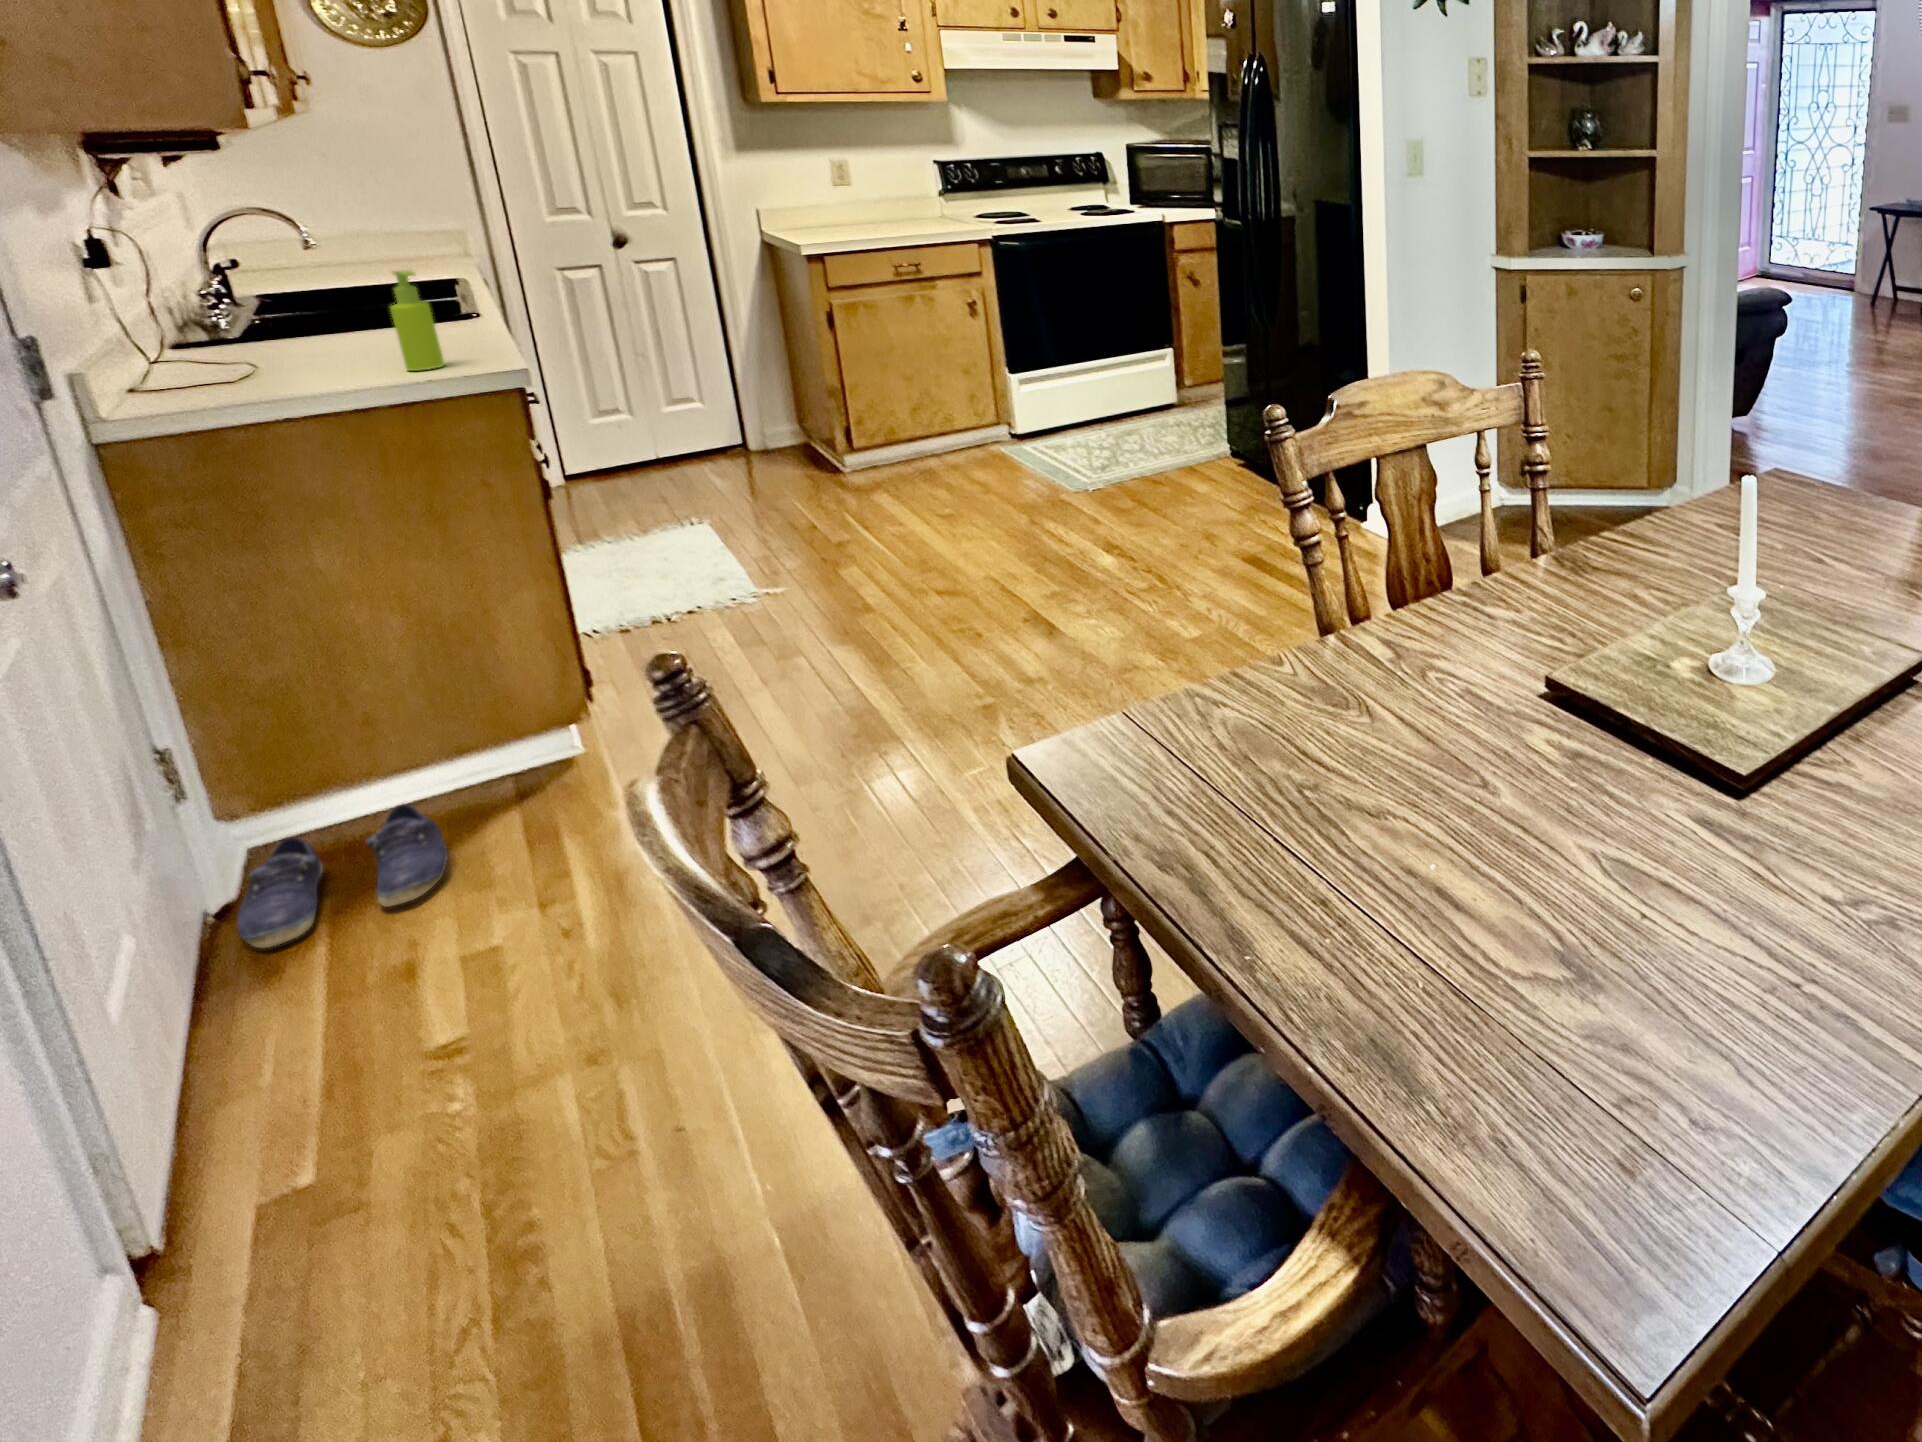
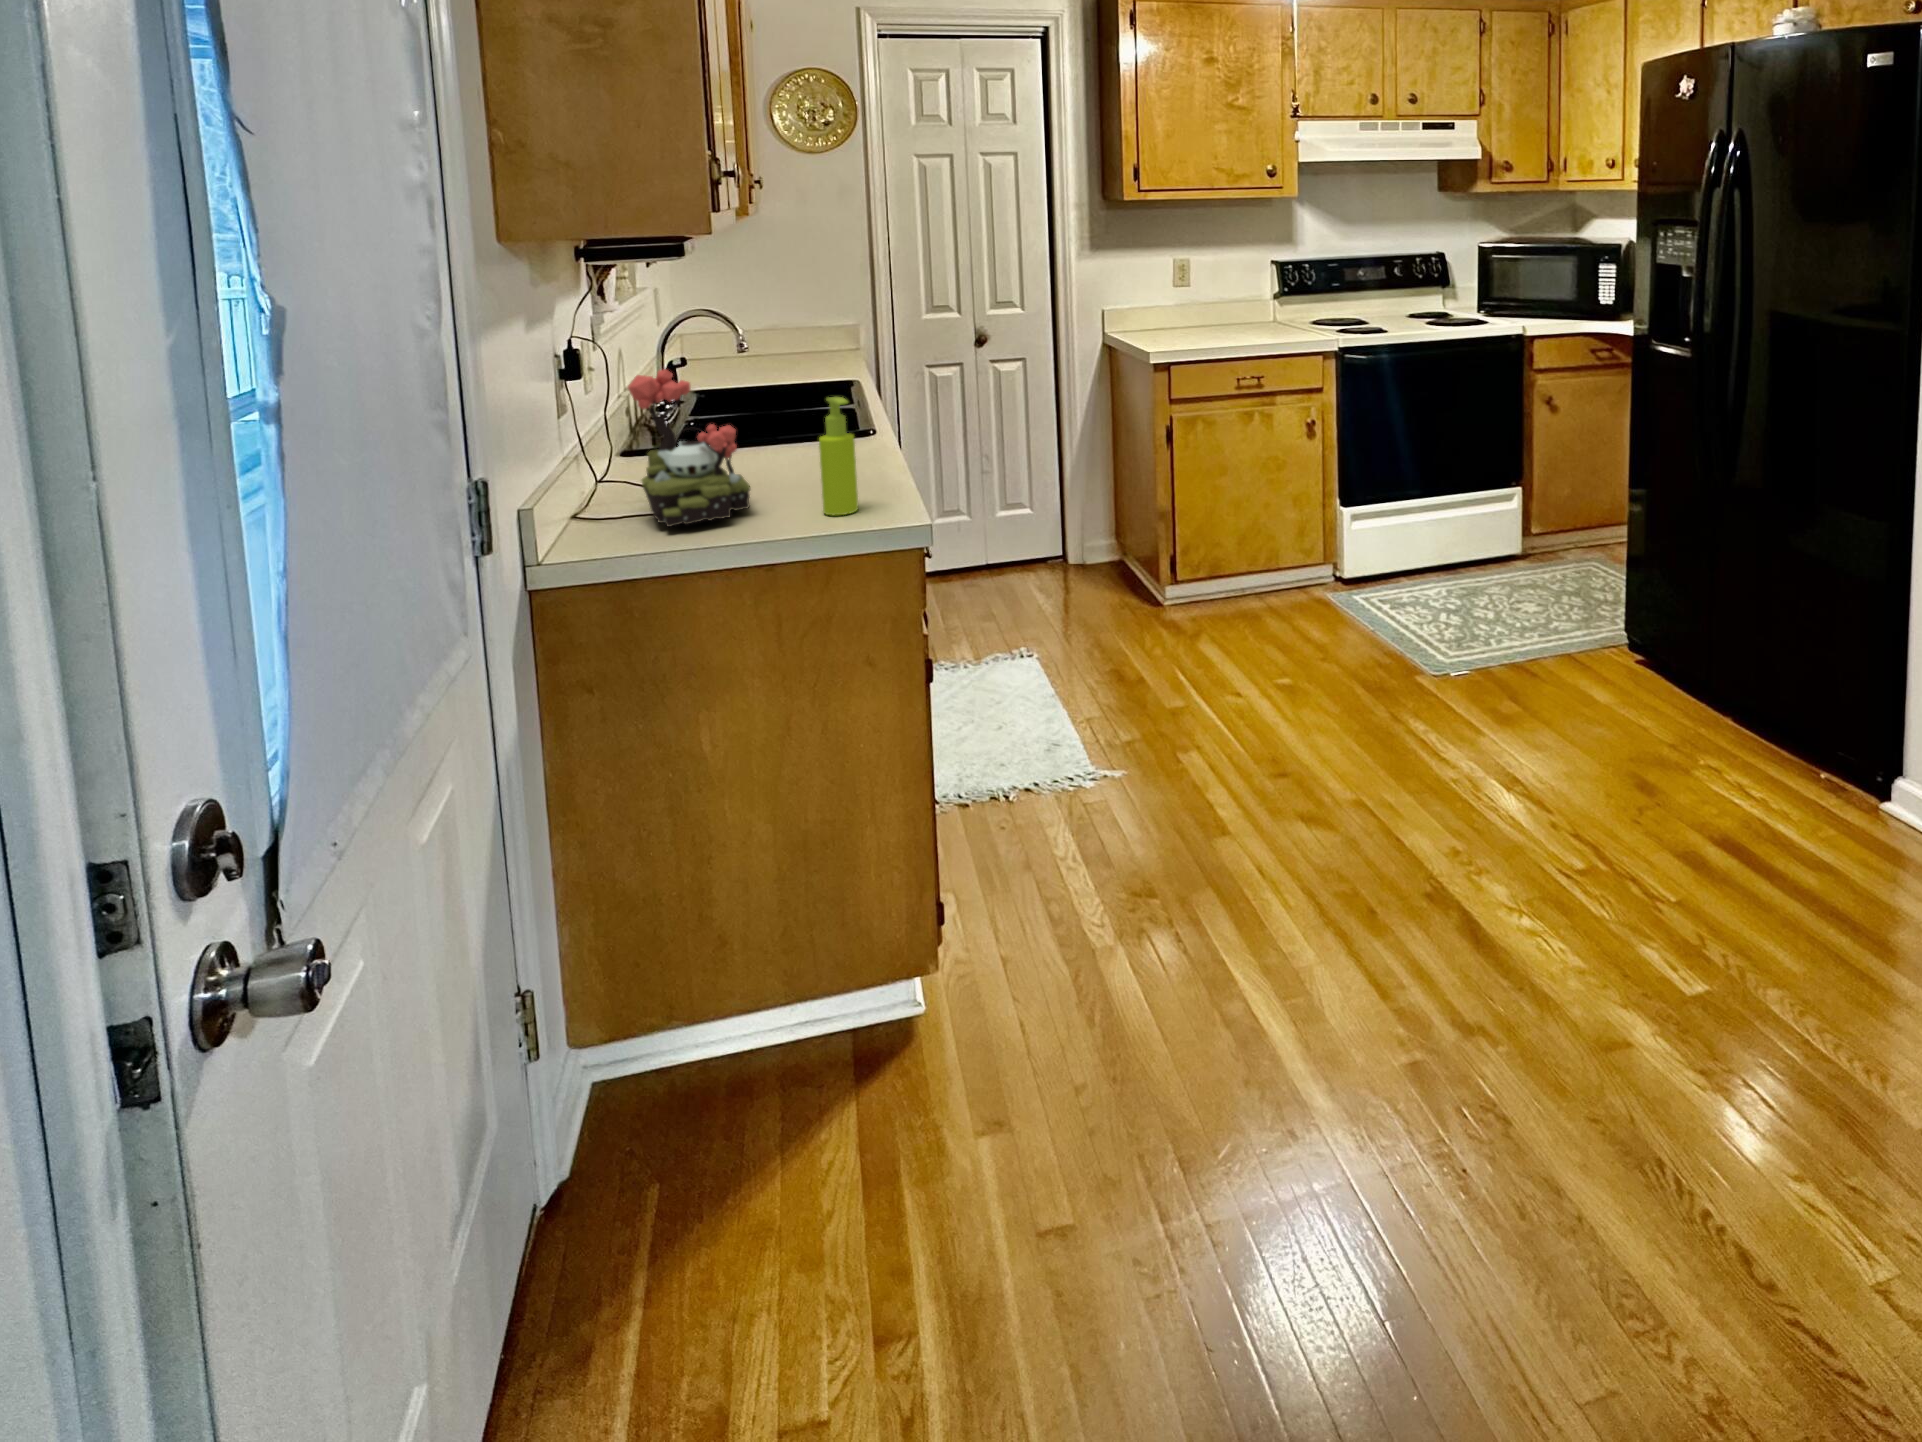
plant: none [152,253,322,389] -> present [628,369,750,527]
shoe: present [237,804,448,948] -> none [574,1067,785,1285]

